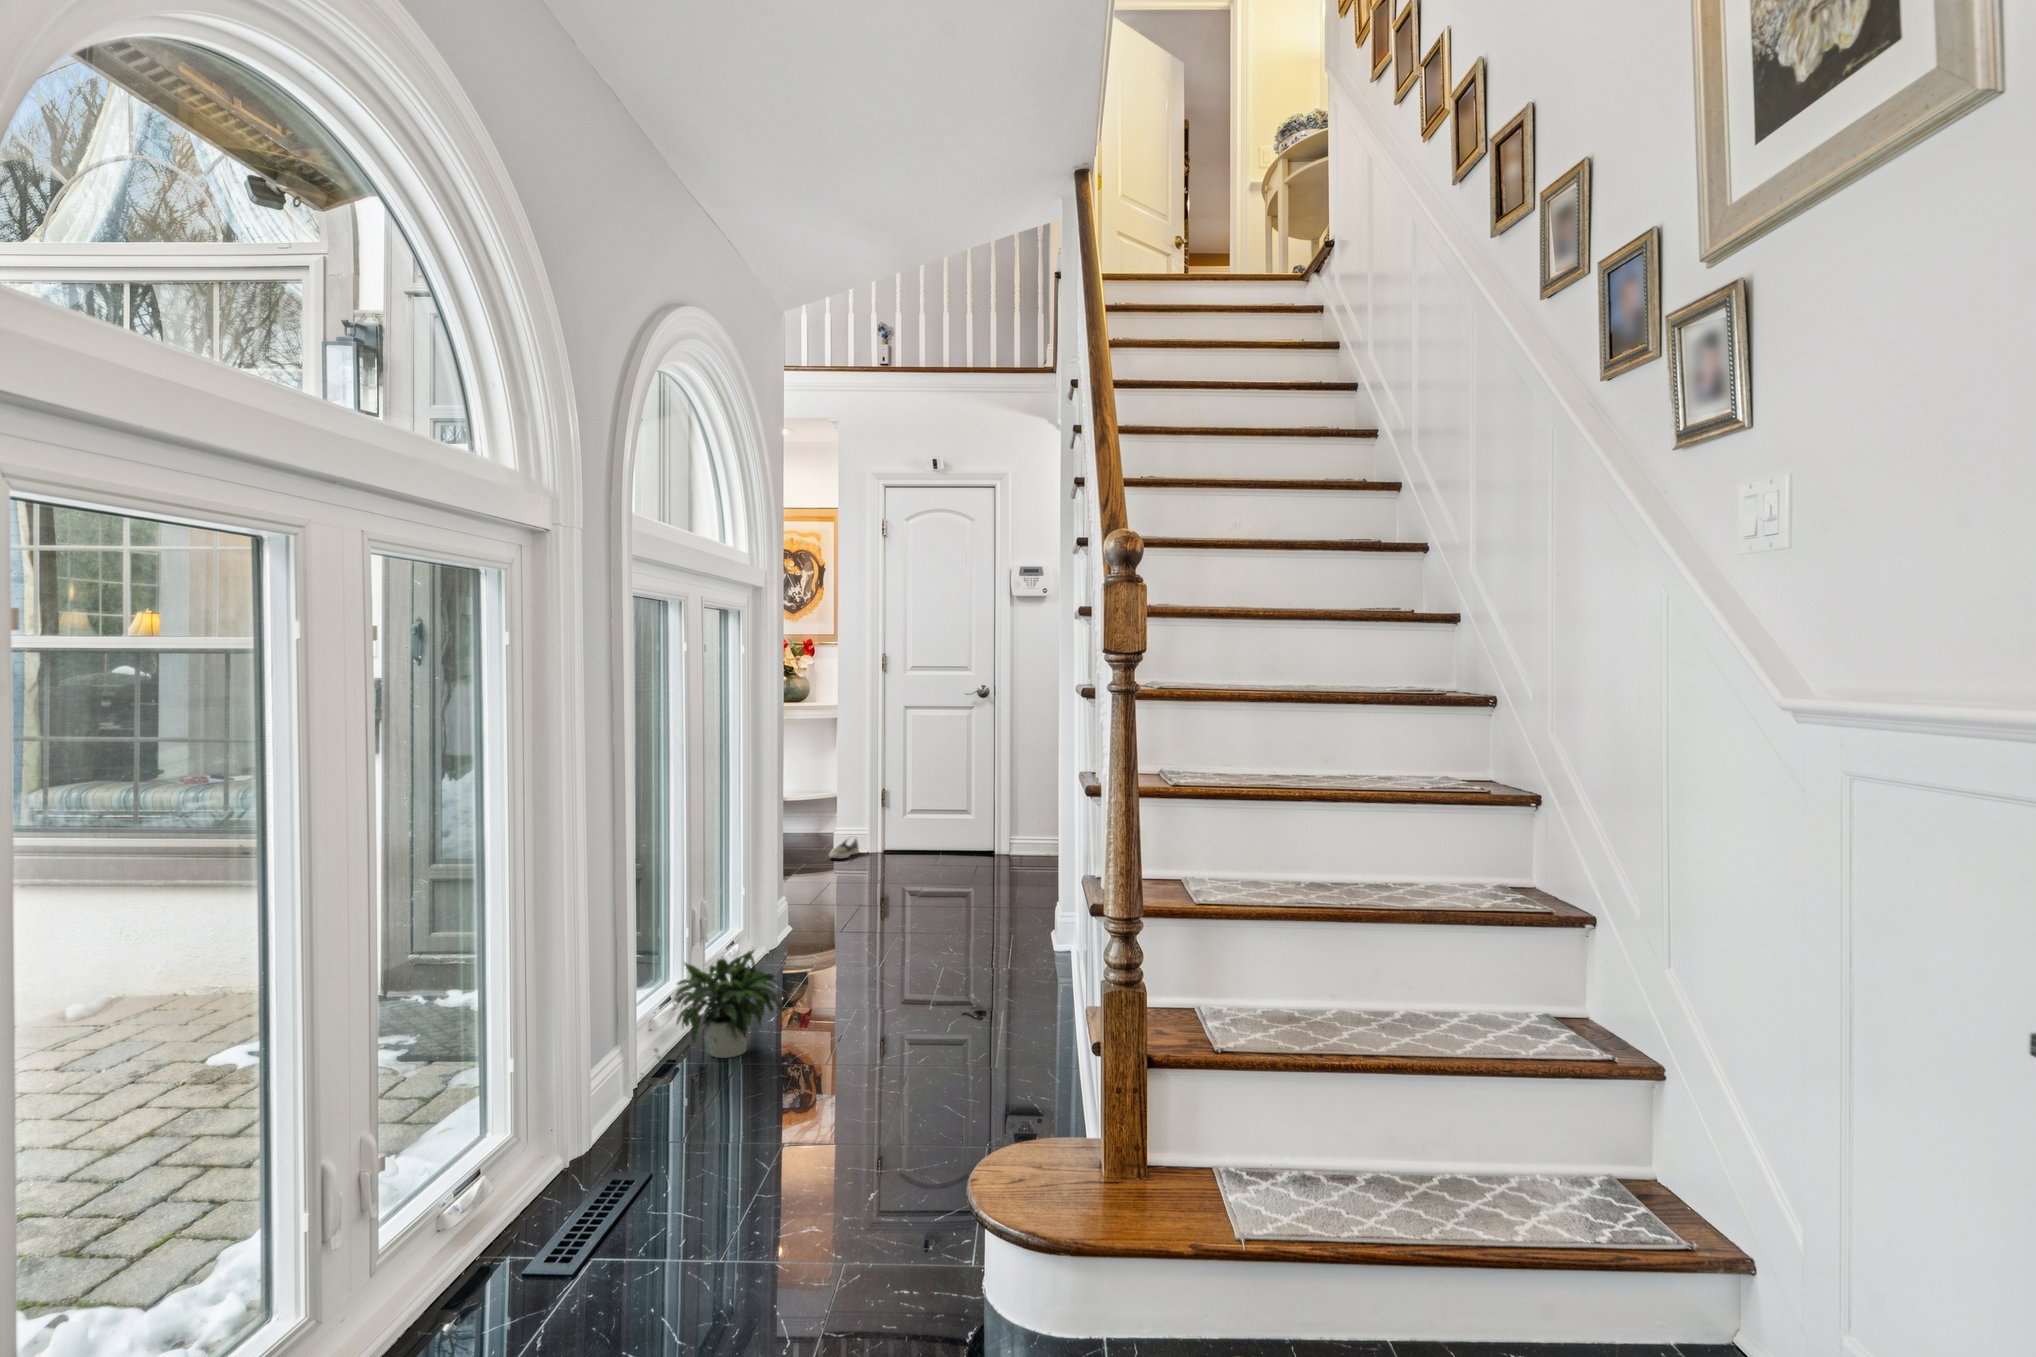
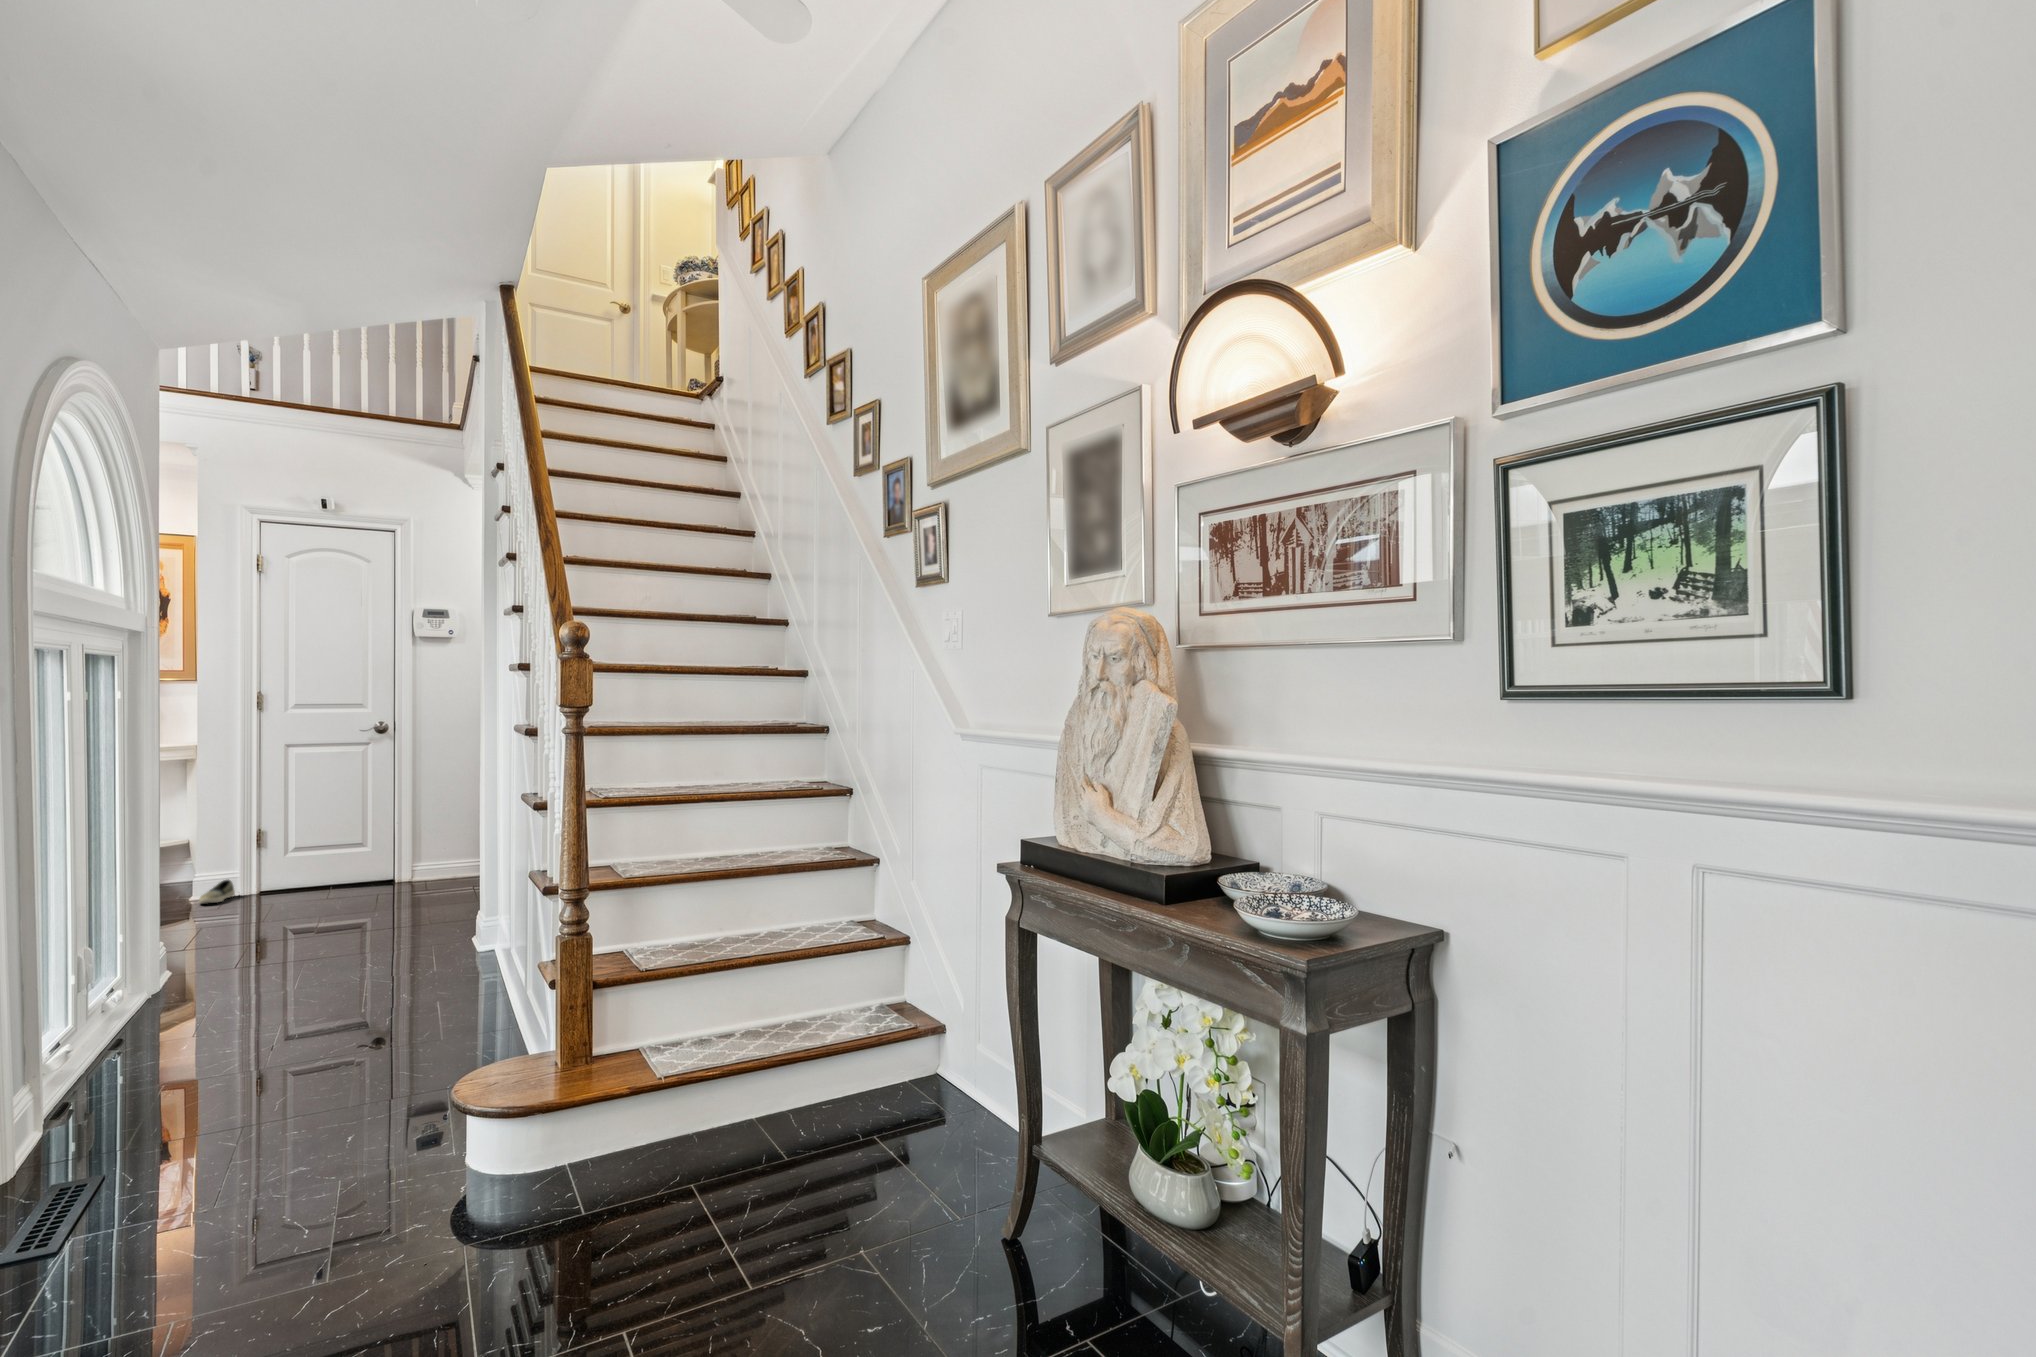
potted plant: present [641,950,783,1075] -> none [60,973,218,1106]

